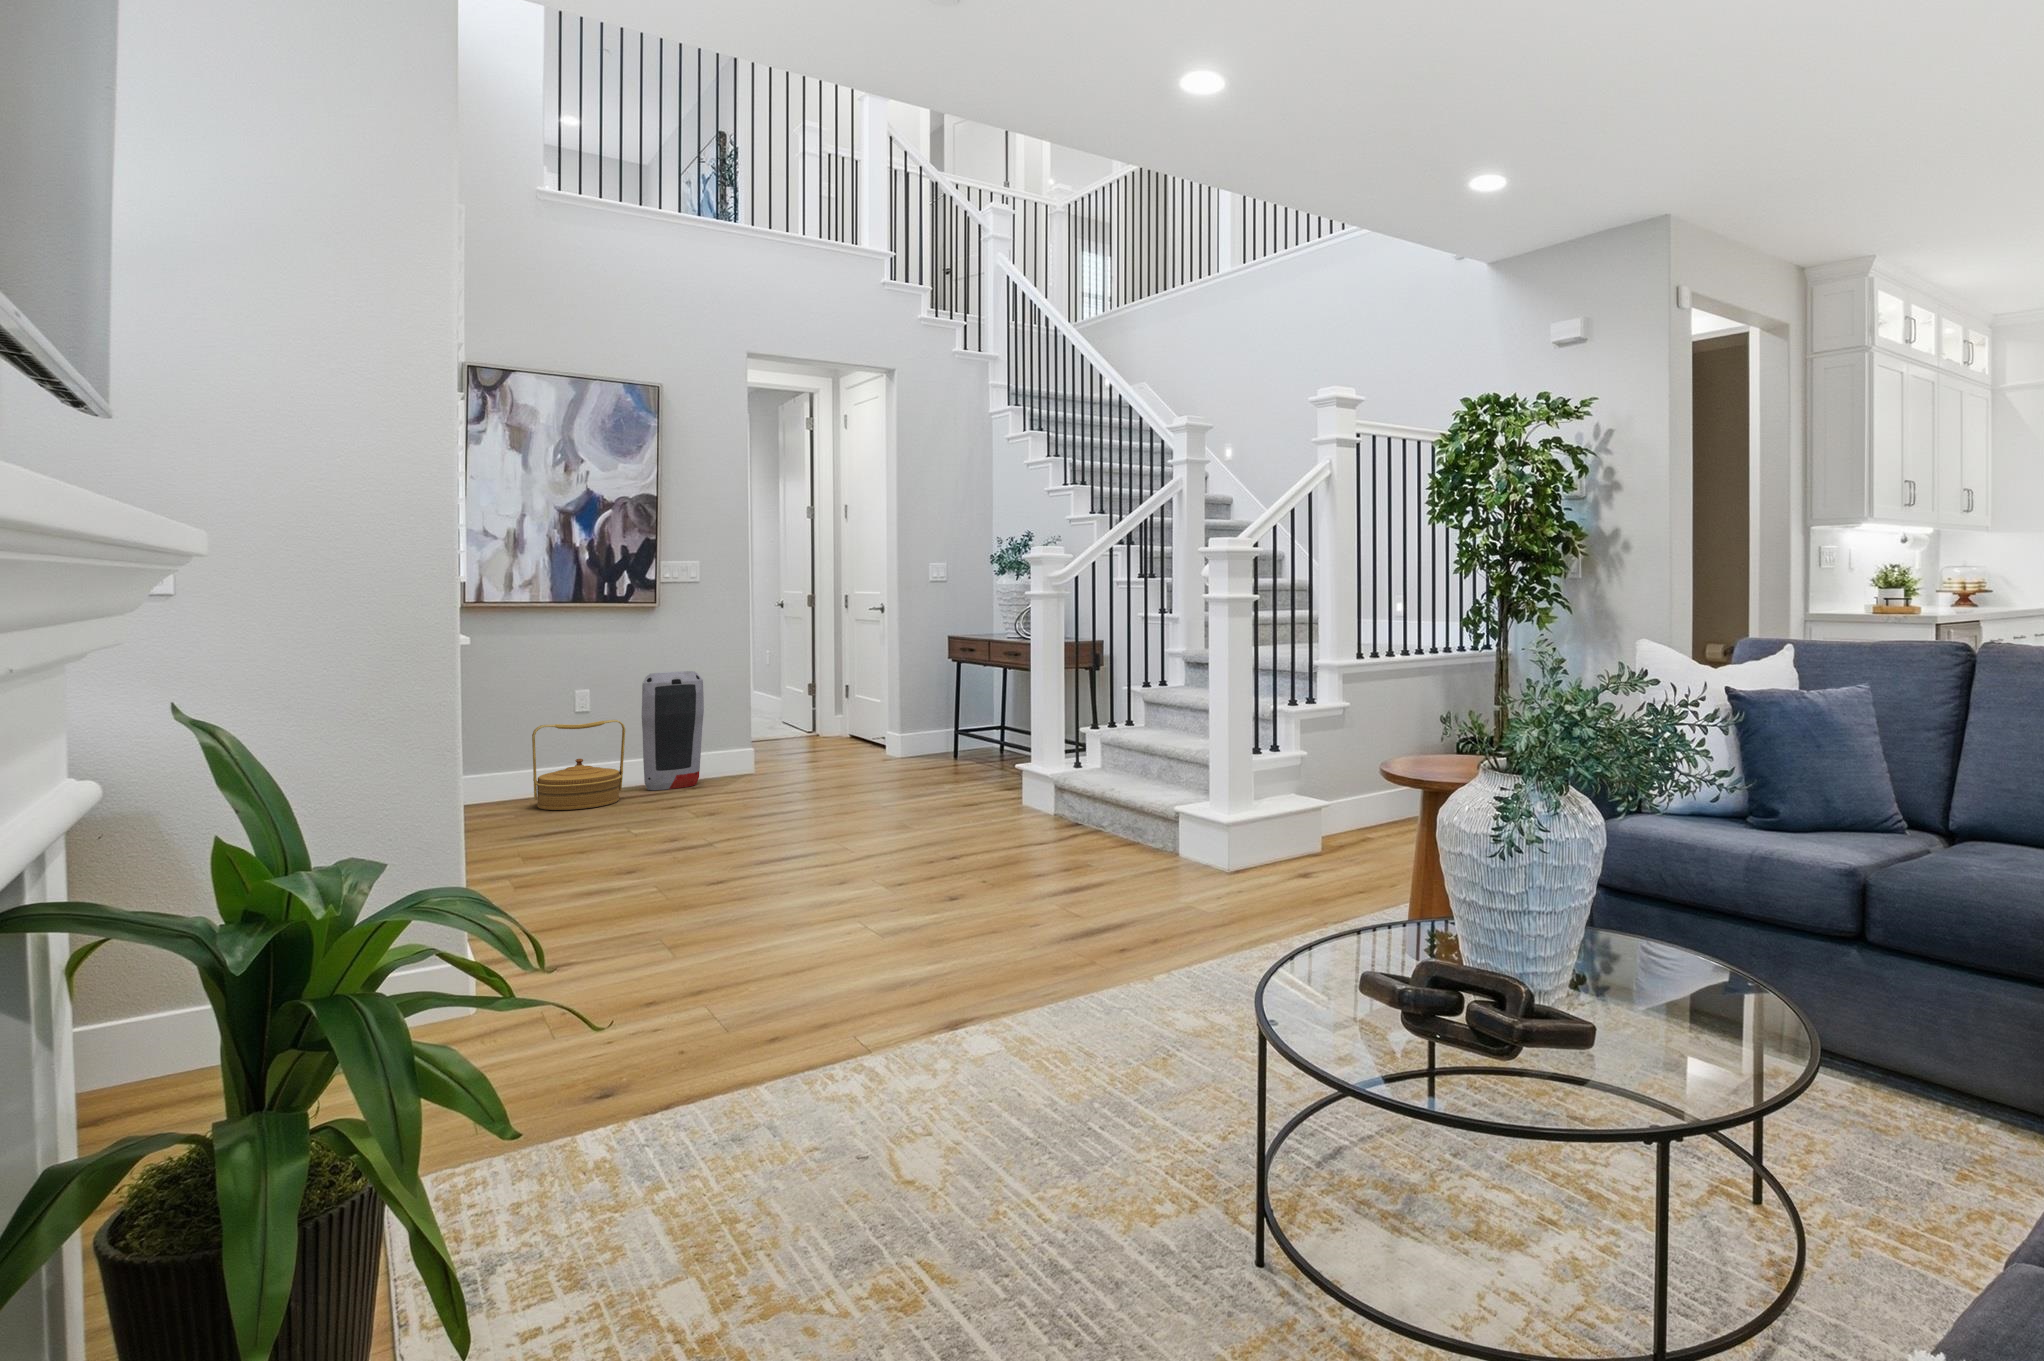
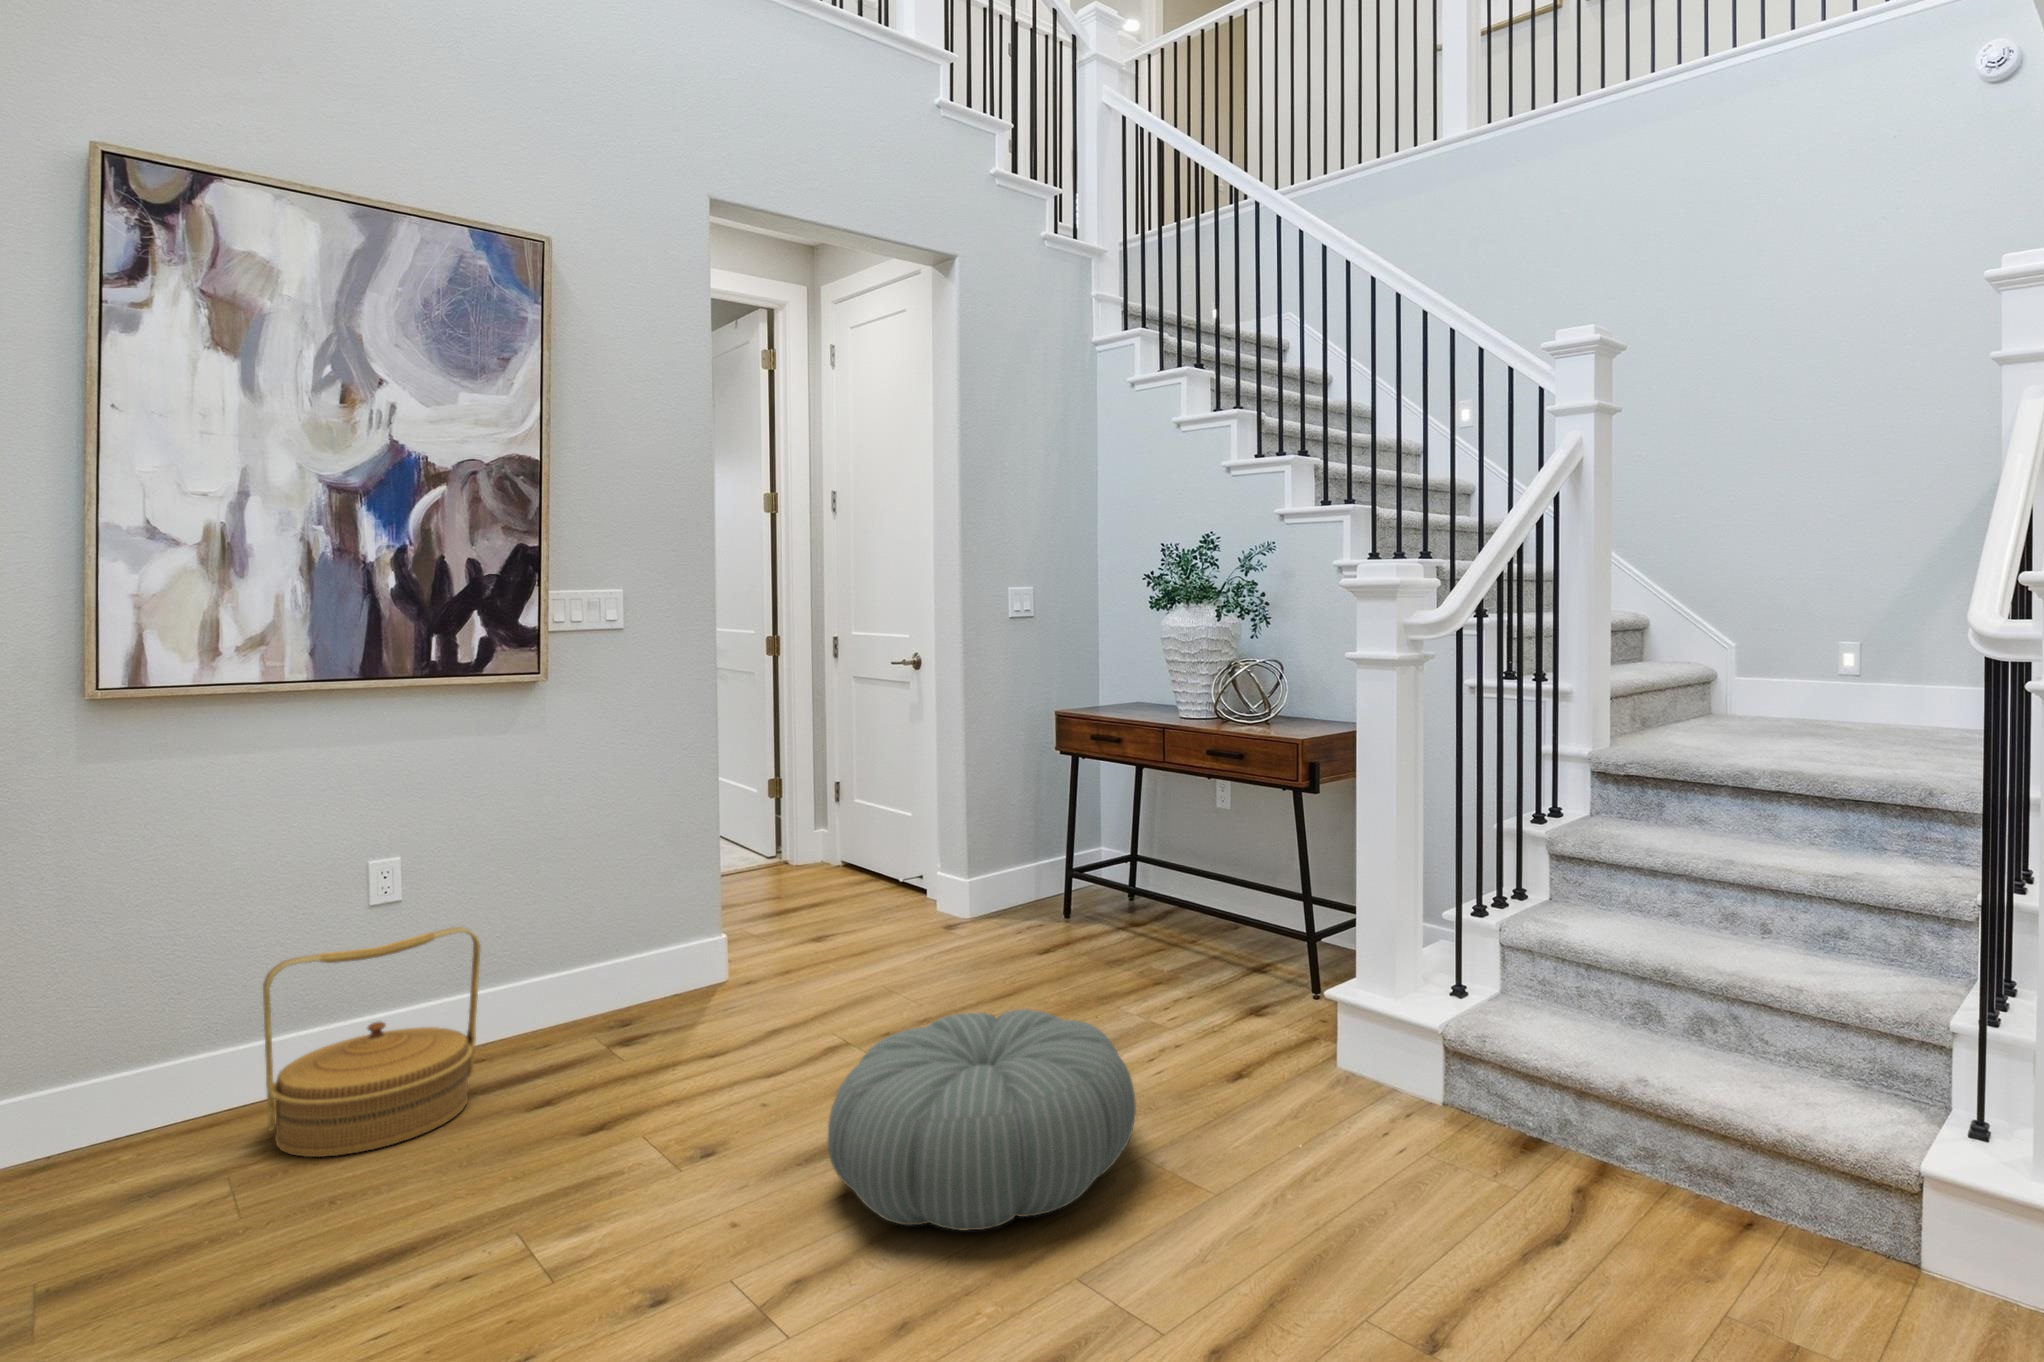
air purifier: present [642,671,704,790] -> none [511,804,637,1056]
pouf: none [756,758,897,832] -> present [828,1009,1136,1230]

